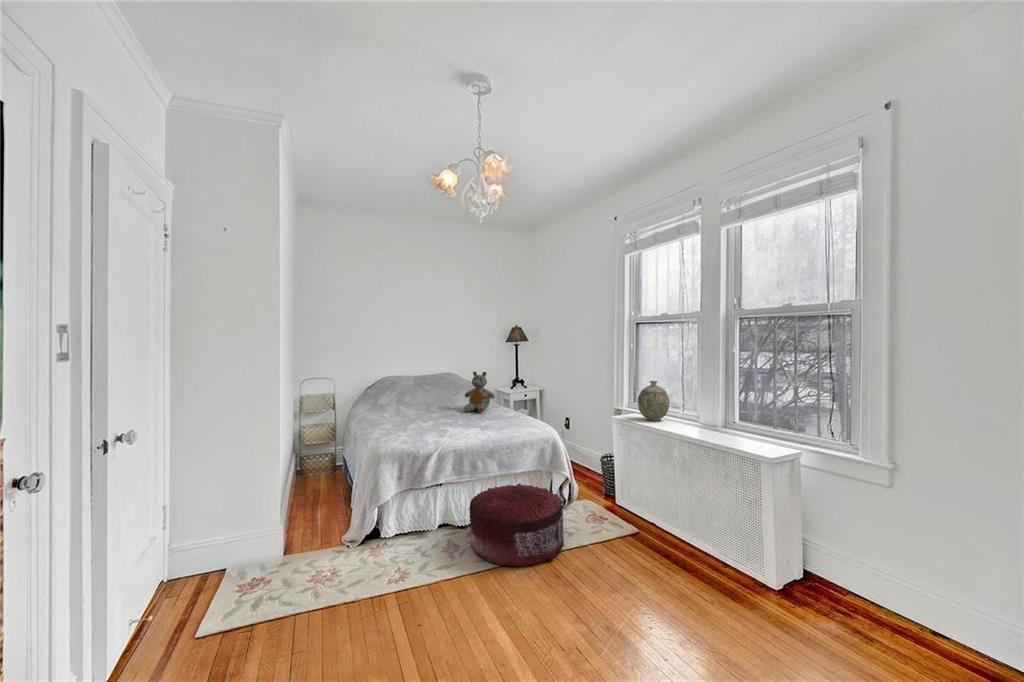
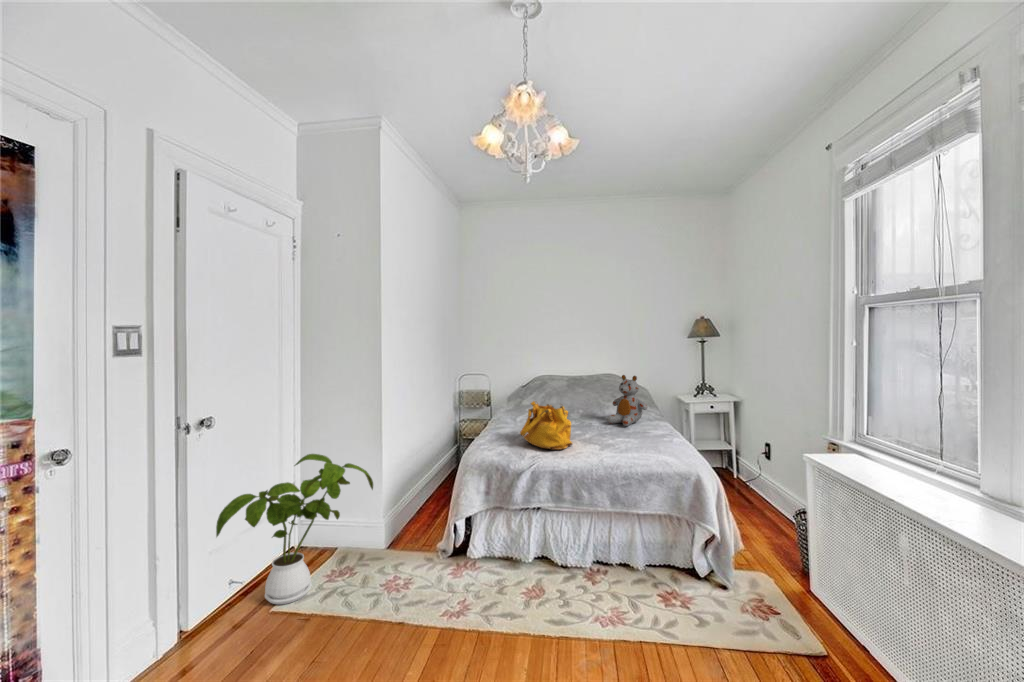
decorative vase: present [638,381,670,421] -> none [844,404,912,473]
handbag: none [410,396,454,435] -> present [520,401,572,450]
house plant: none [142,459,303,628] -> present [216,454,373,604]
pouf: present [469,483,564,566] -> none [549,526,684,653]

